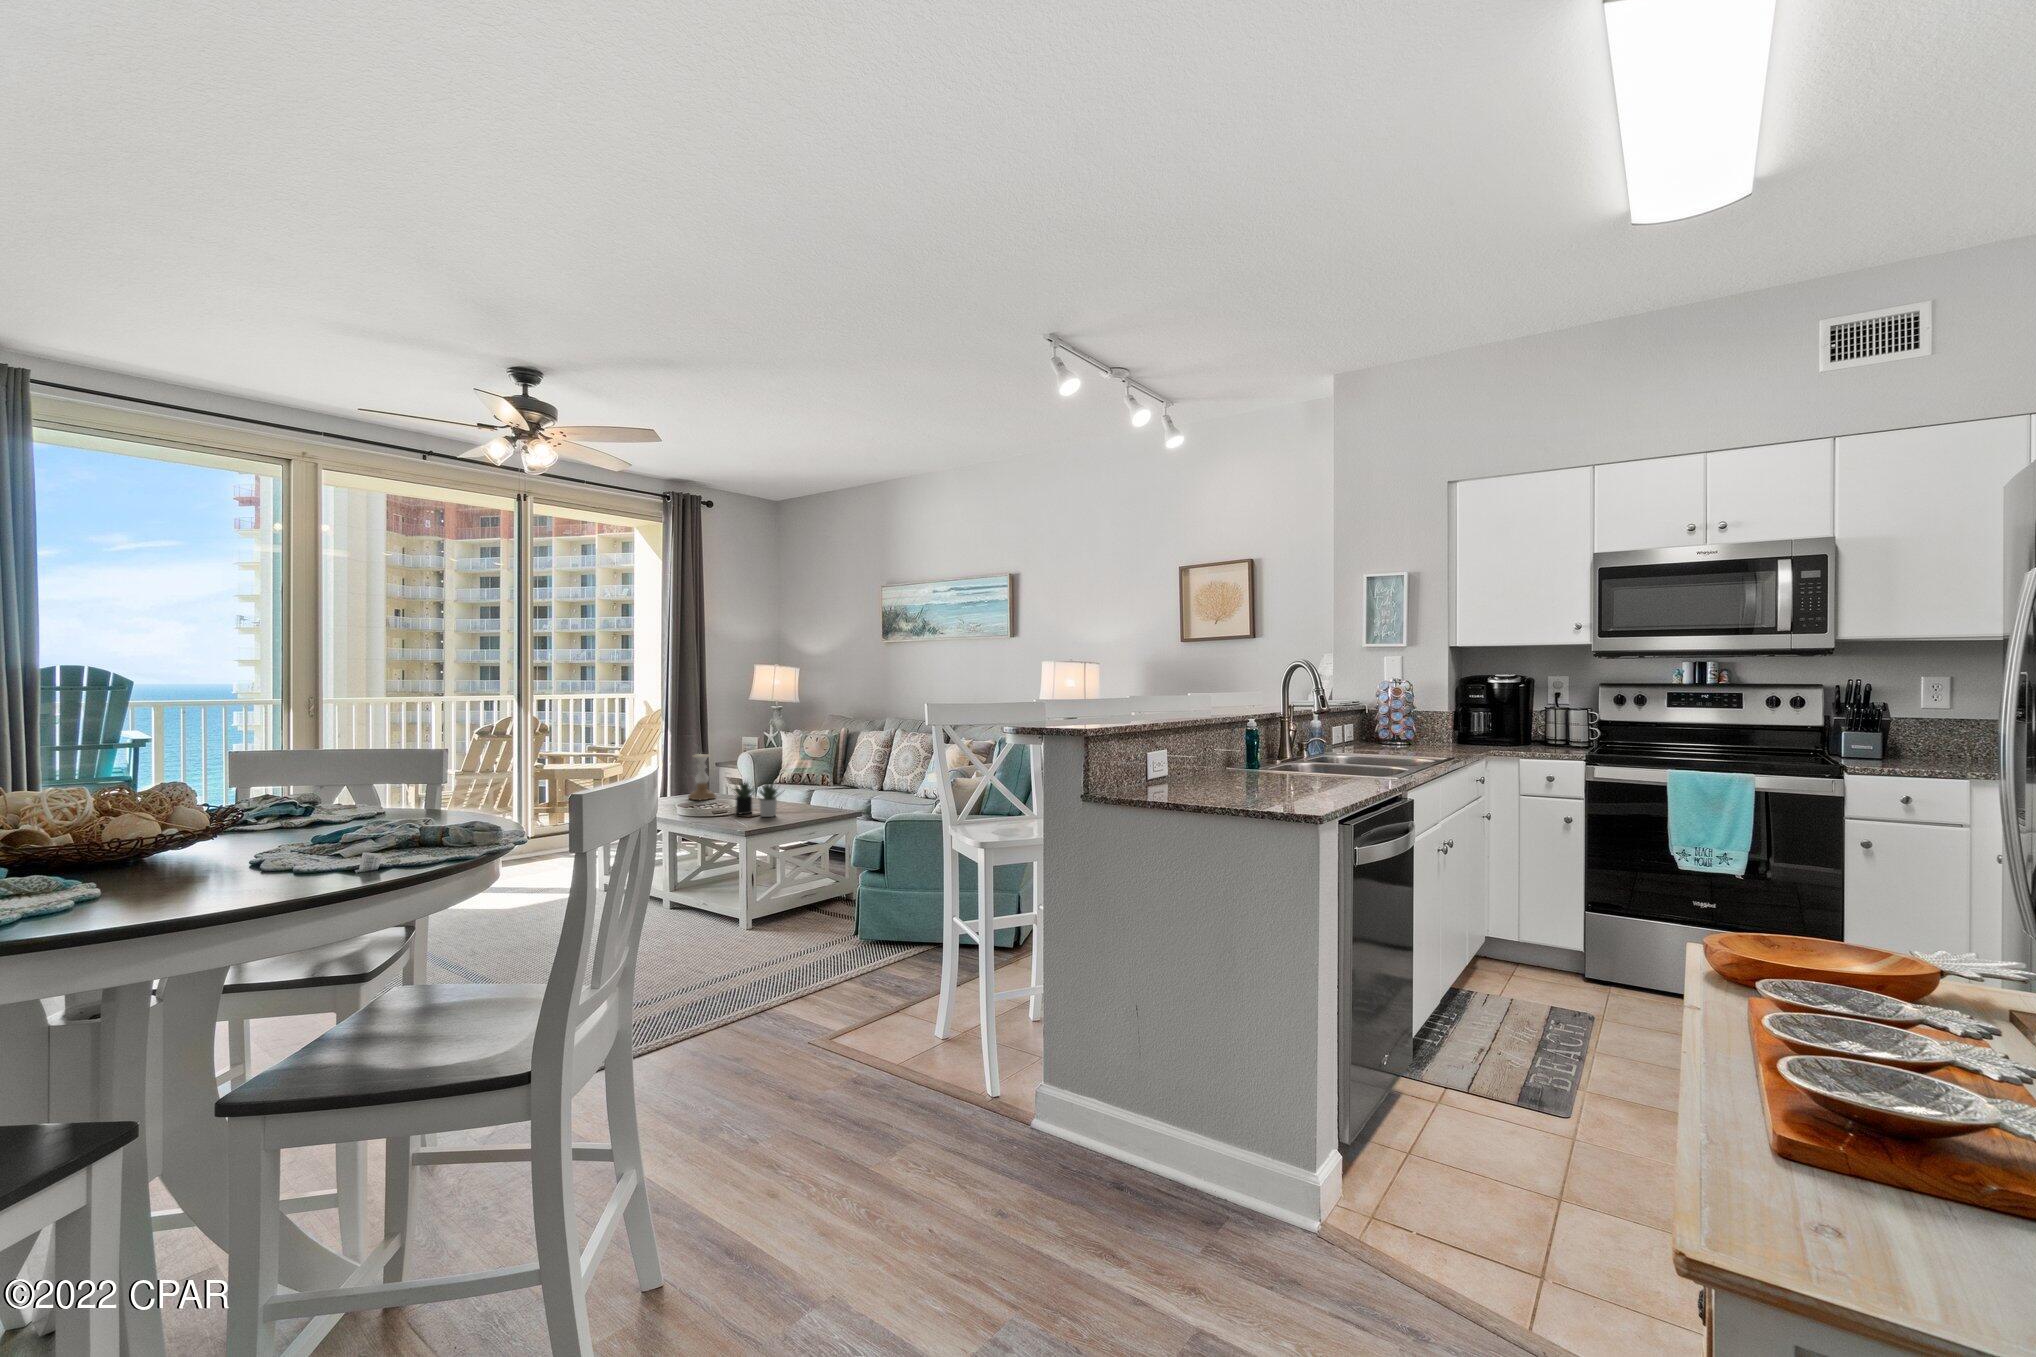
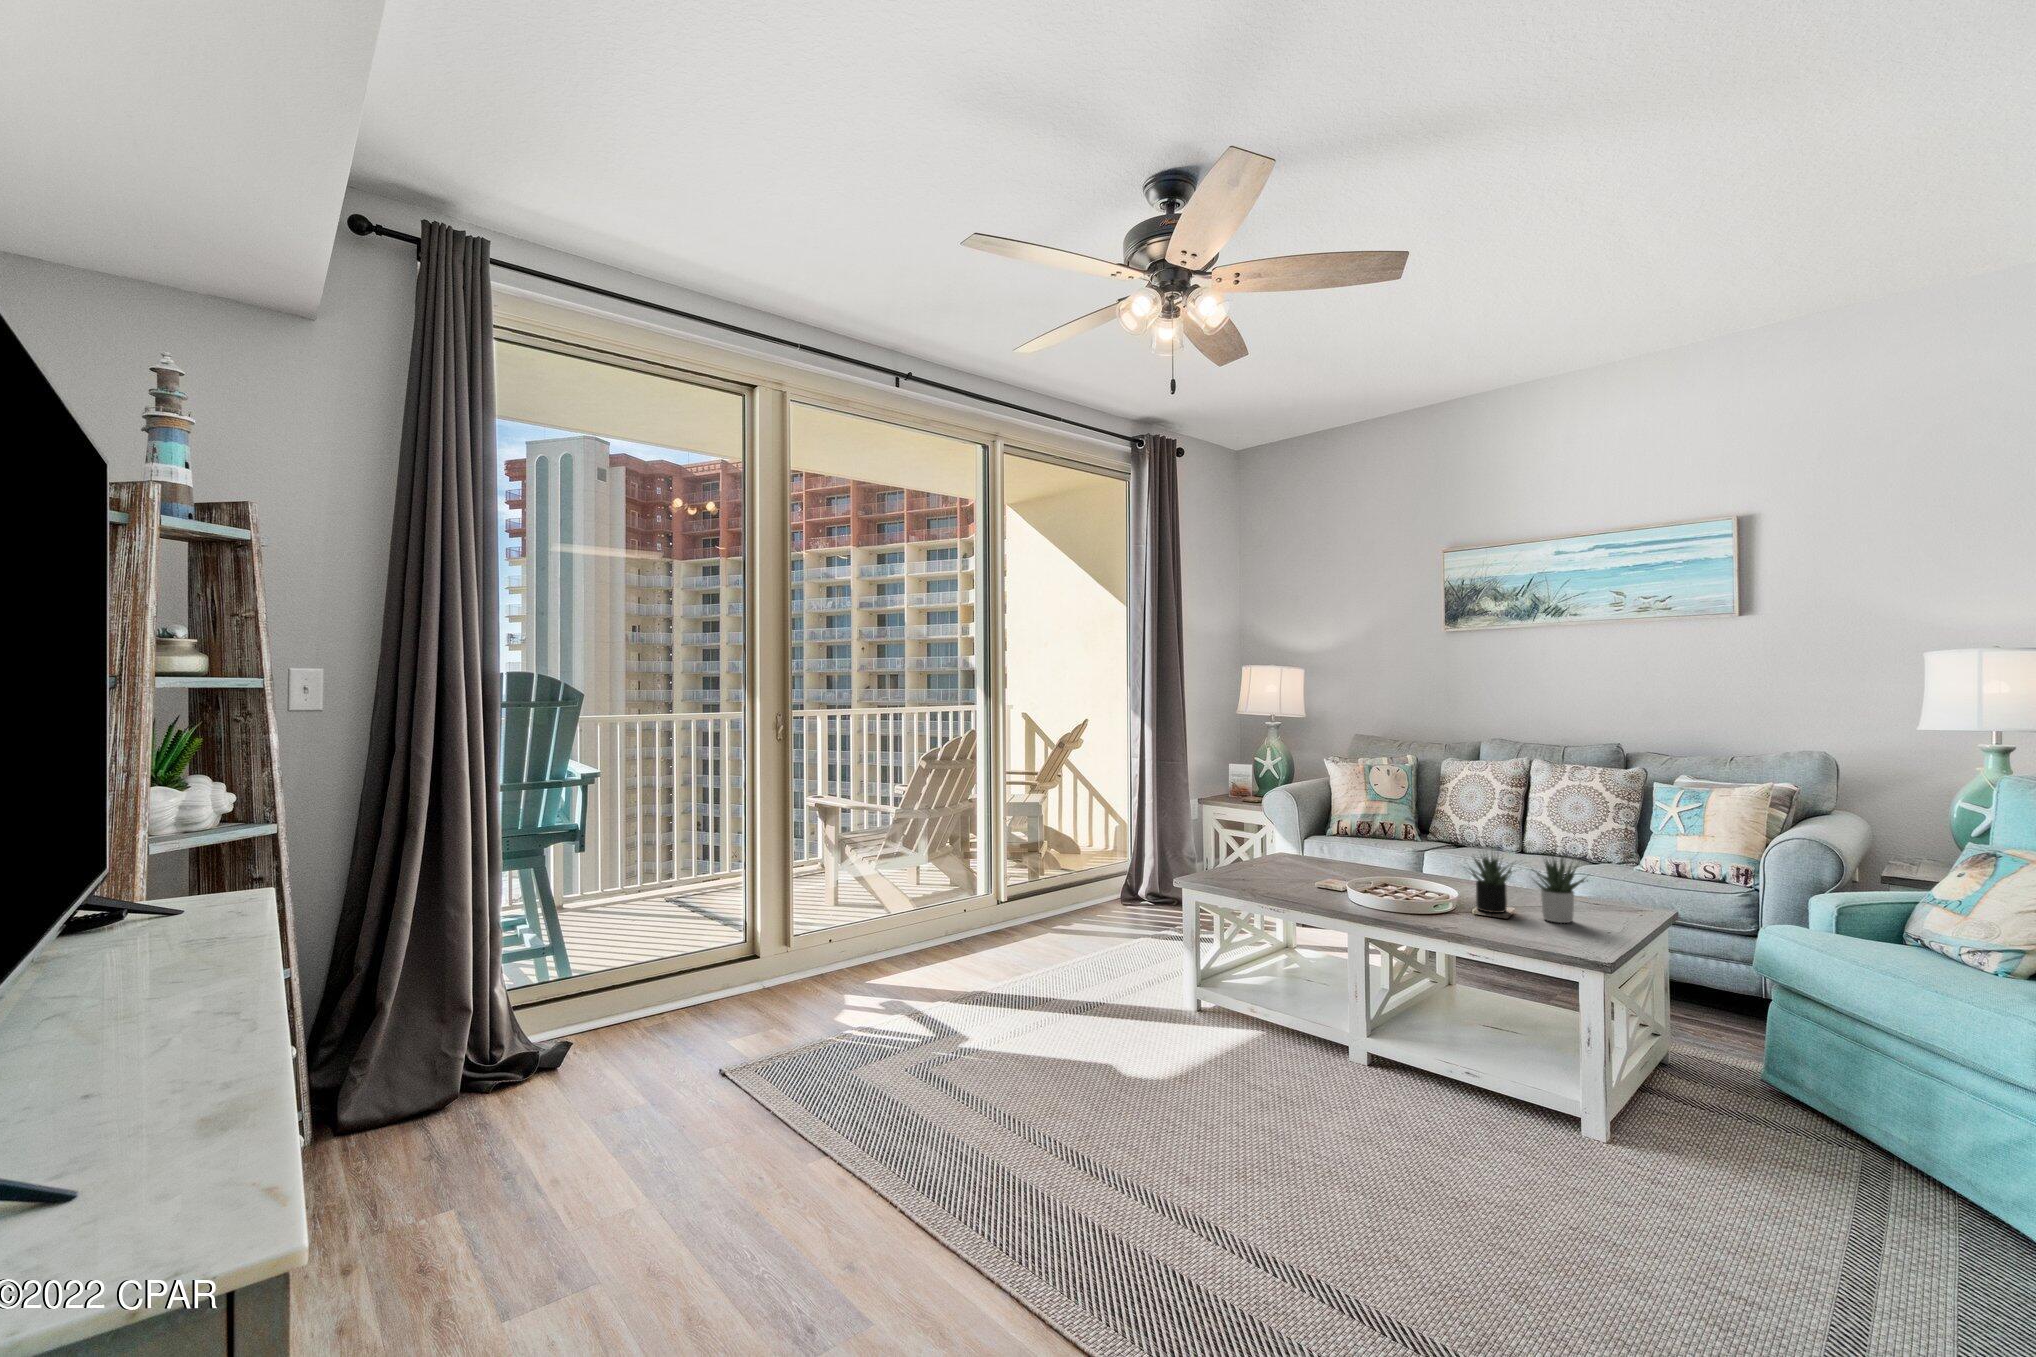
candle holder: present [688,754,716,800] -> none [1315,802,1359,876]

